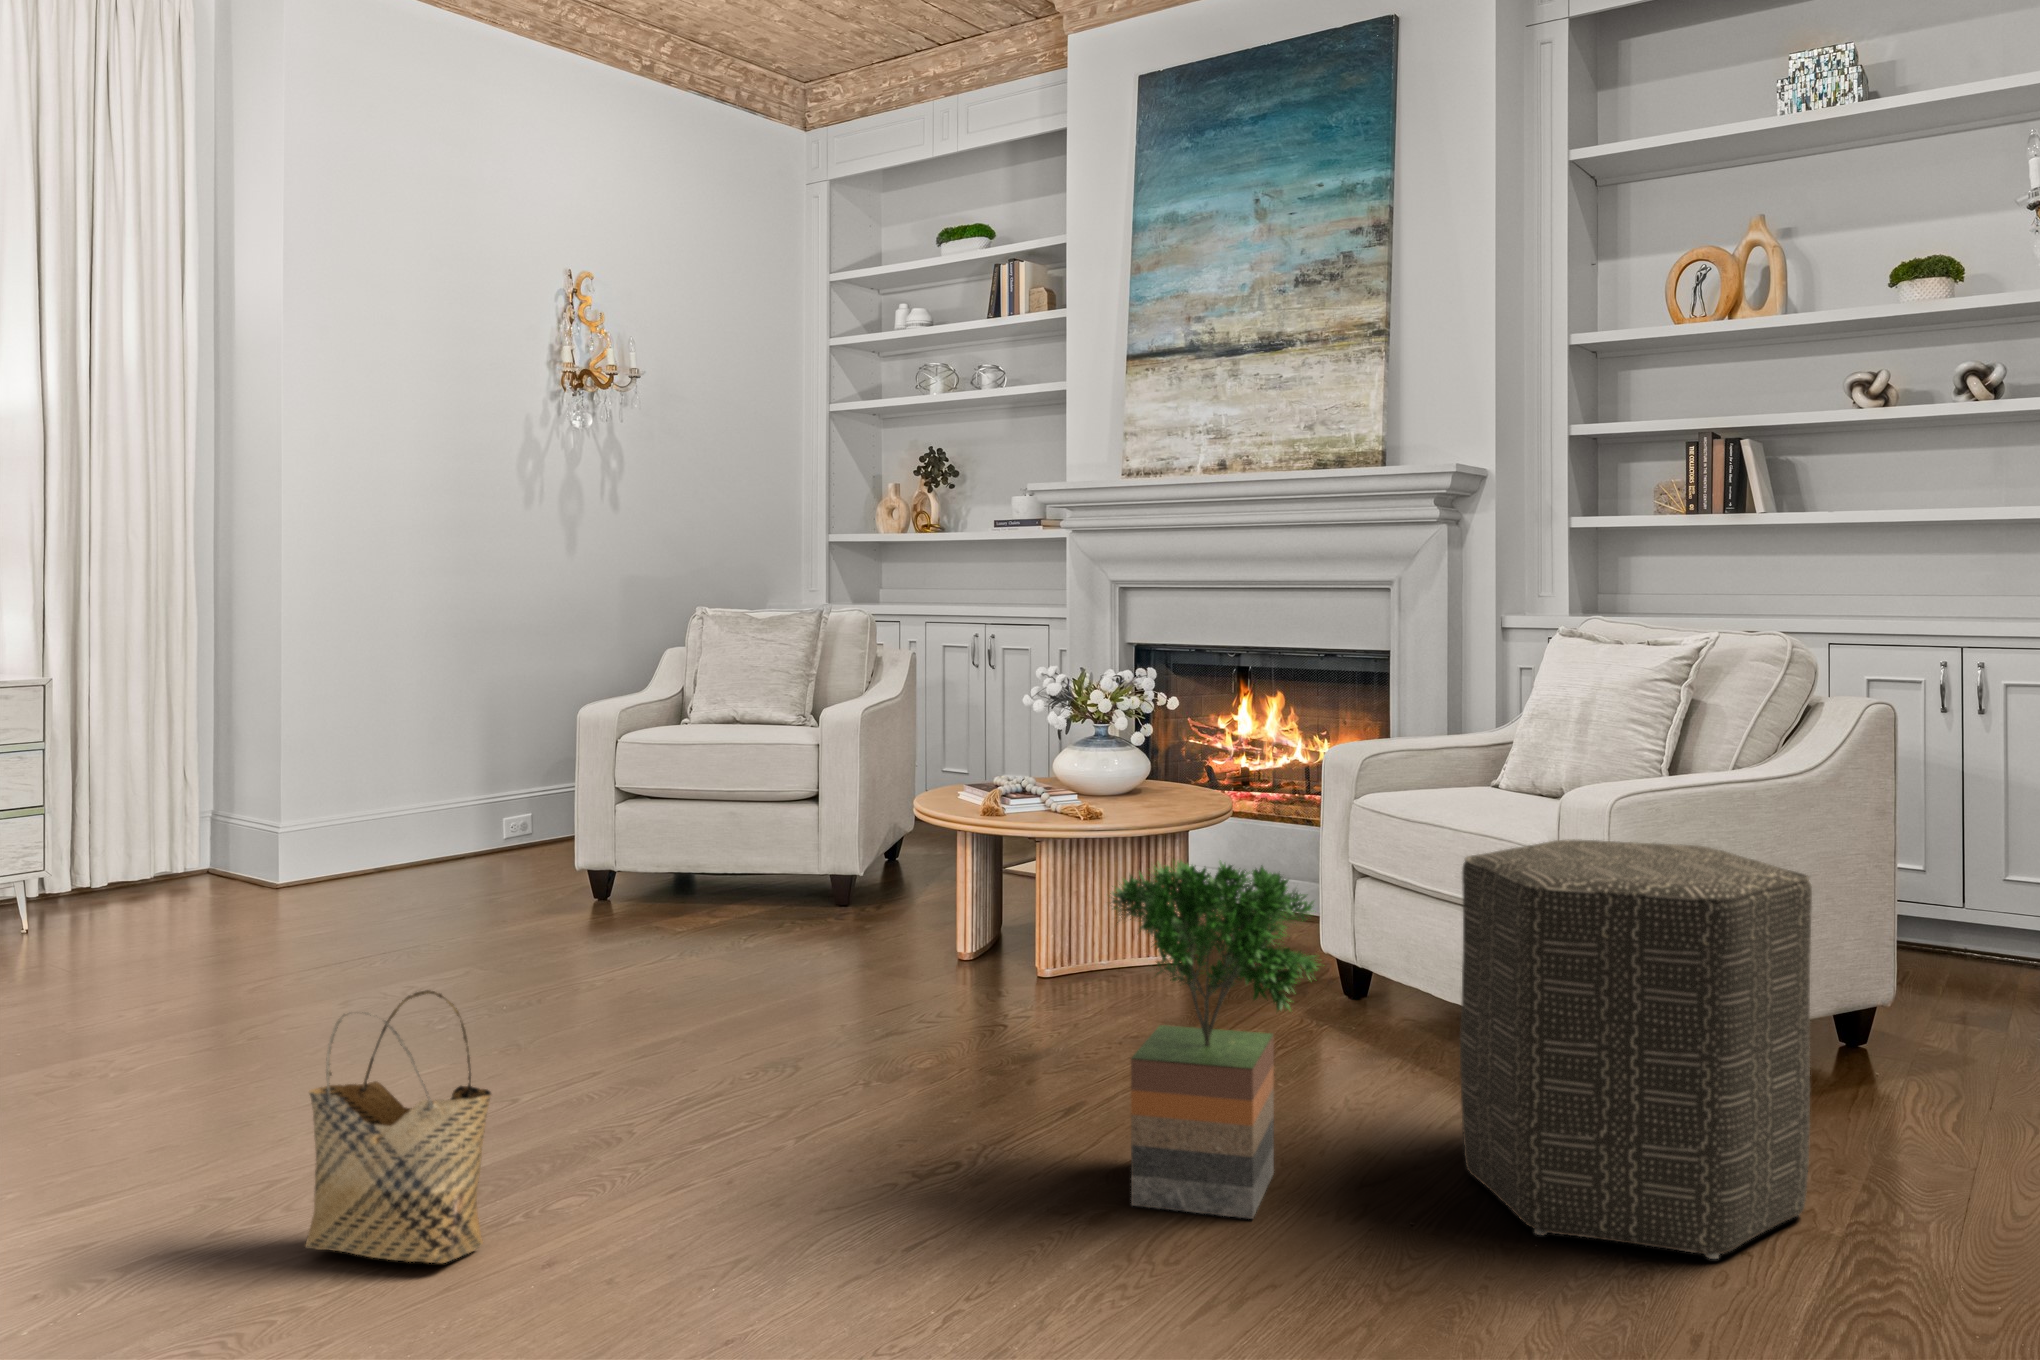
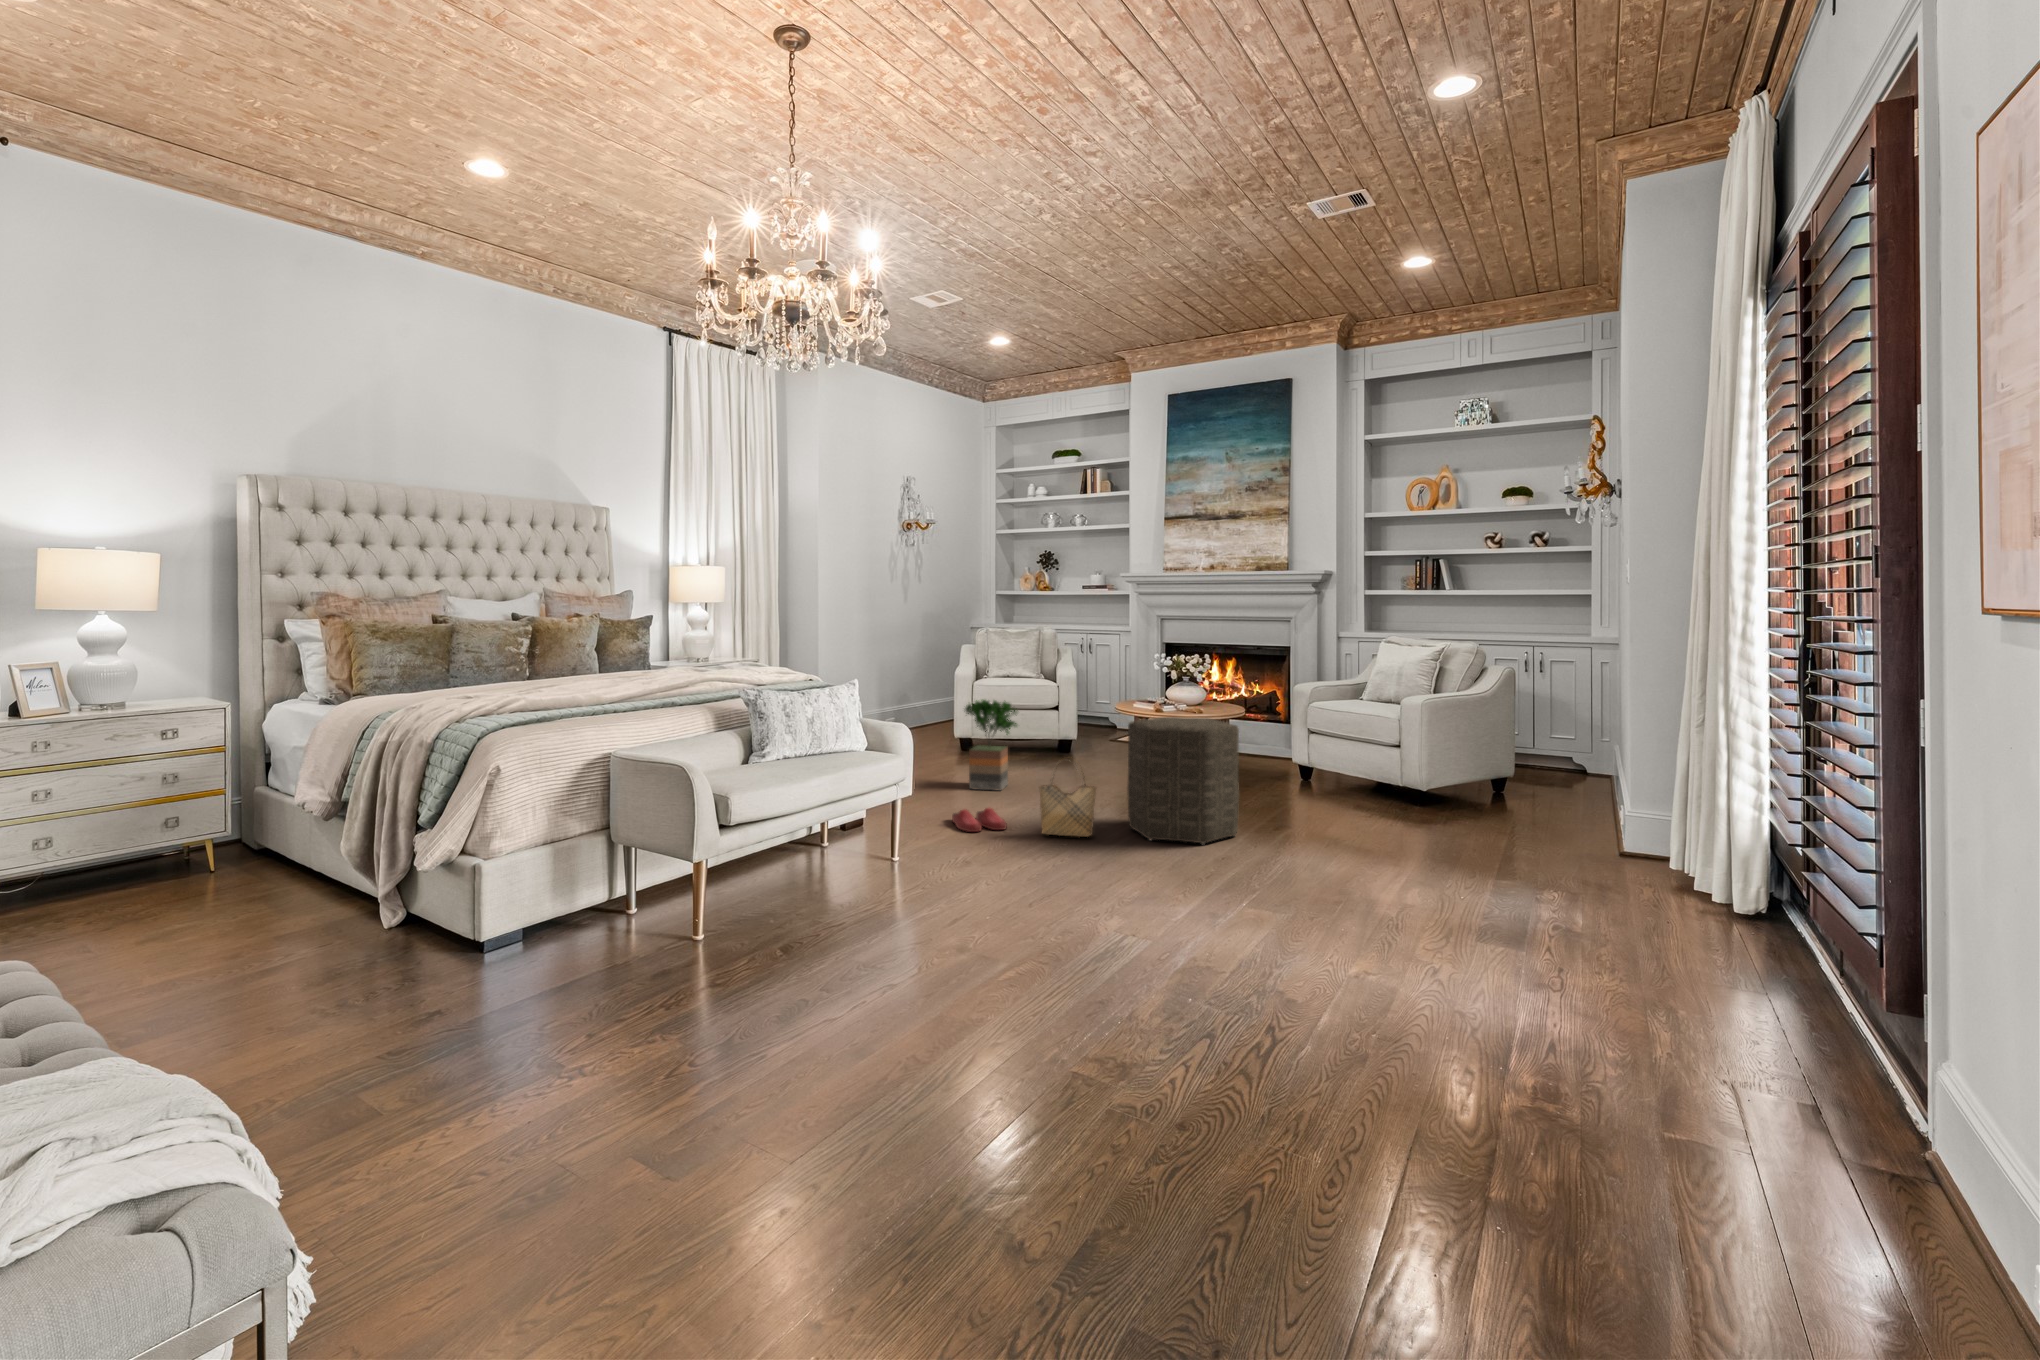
ottoman: present [1460,839,1812,1259] -> present [1127,717,1239,844]
potted tree: present [1110,861,1321,1219] -> present [965,699,1018,791]
slippers: none [107,1132,289,1230] -> present [952,808,1007,832]

